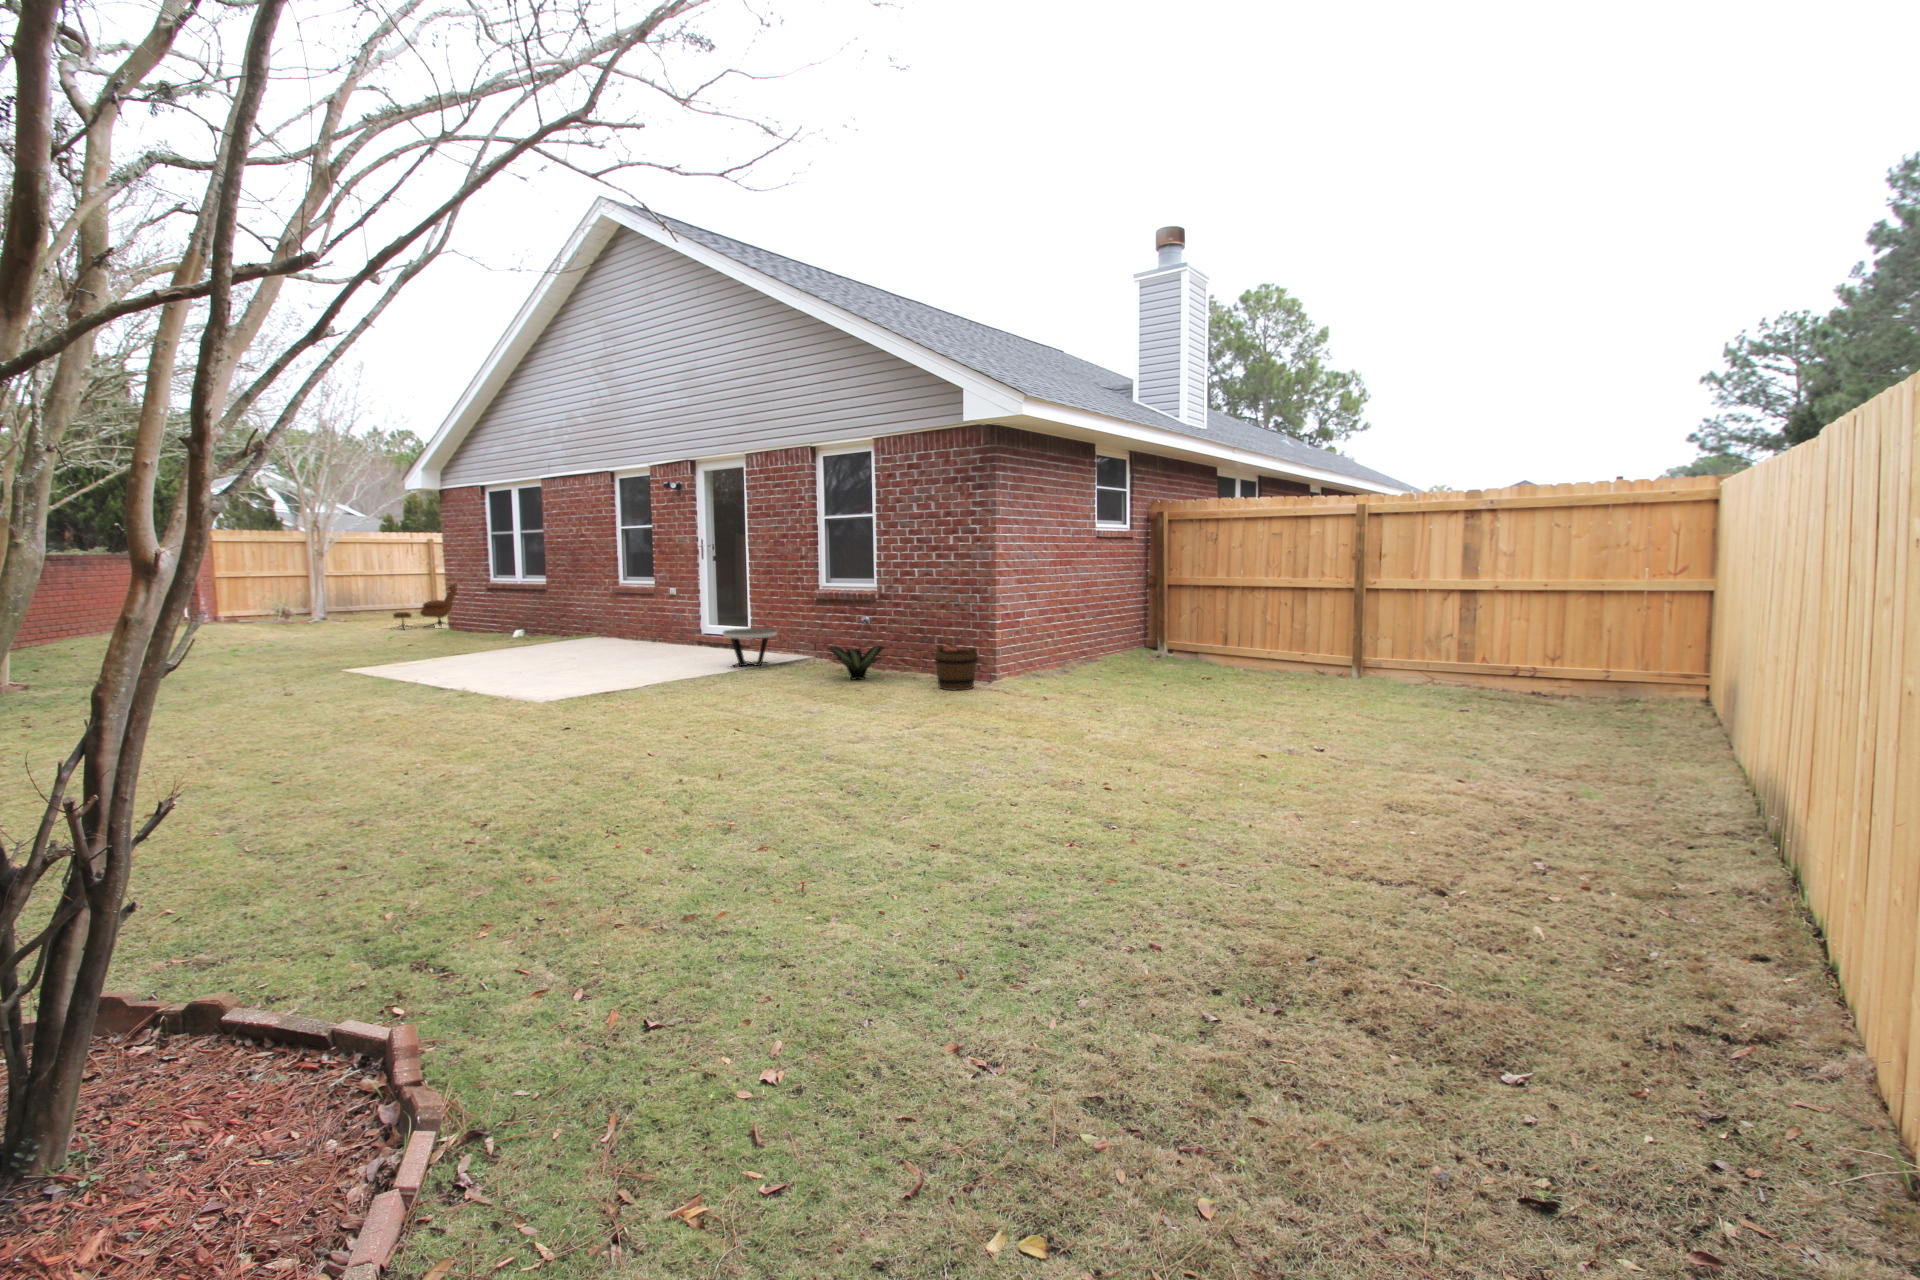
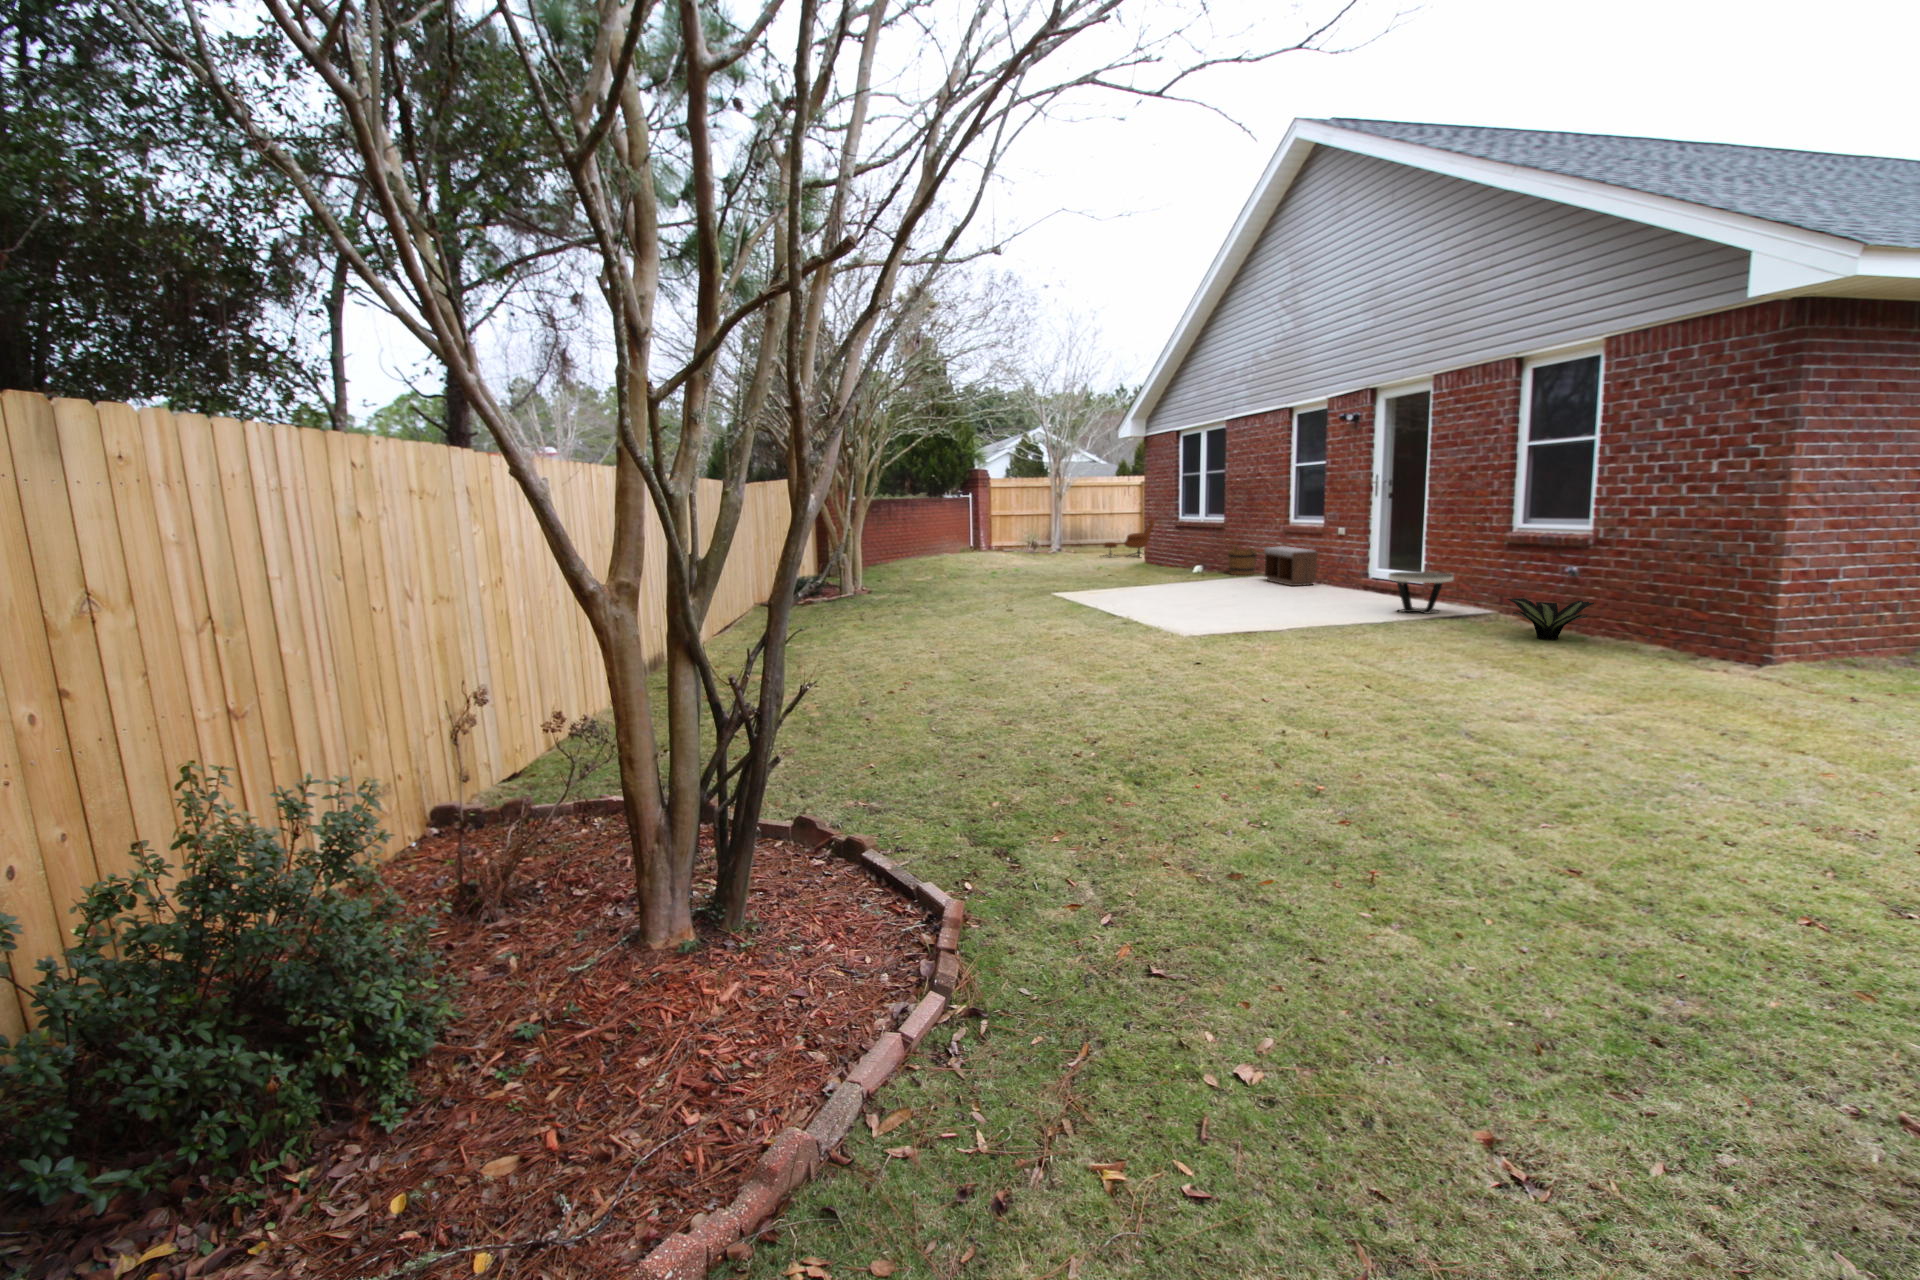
bench: none [594,610,650,649] -> present [1264,546,1318,586]
bucket: present [935,645,978,690] -> present [1228,546,1257,575]

